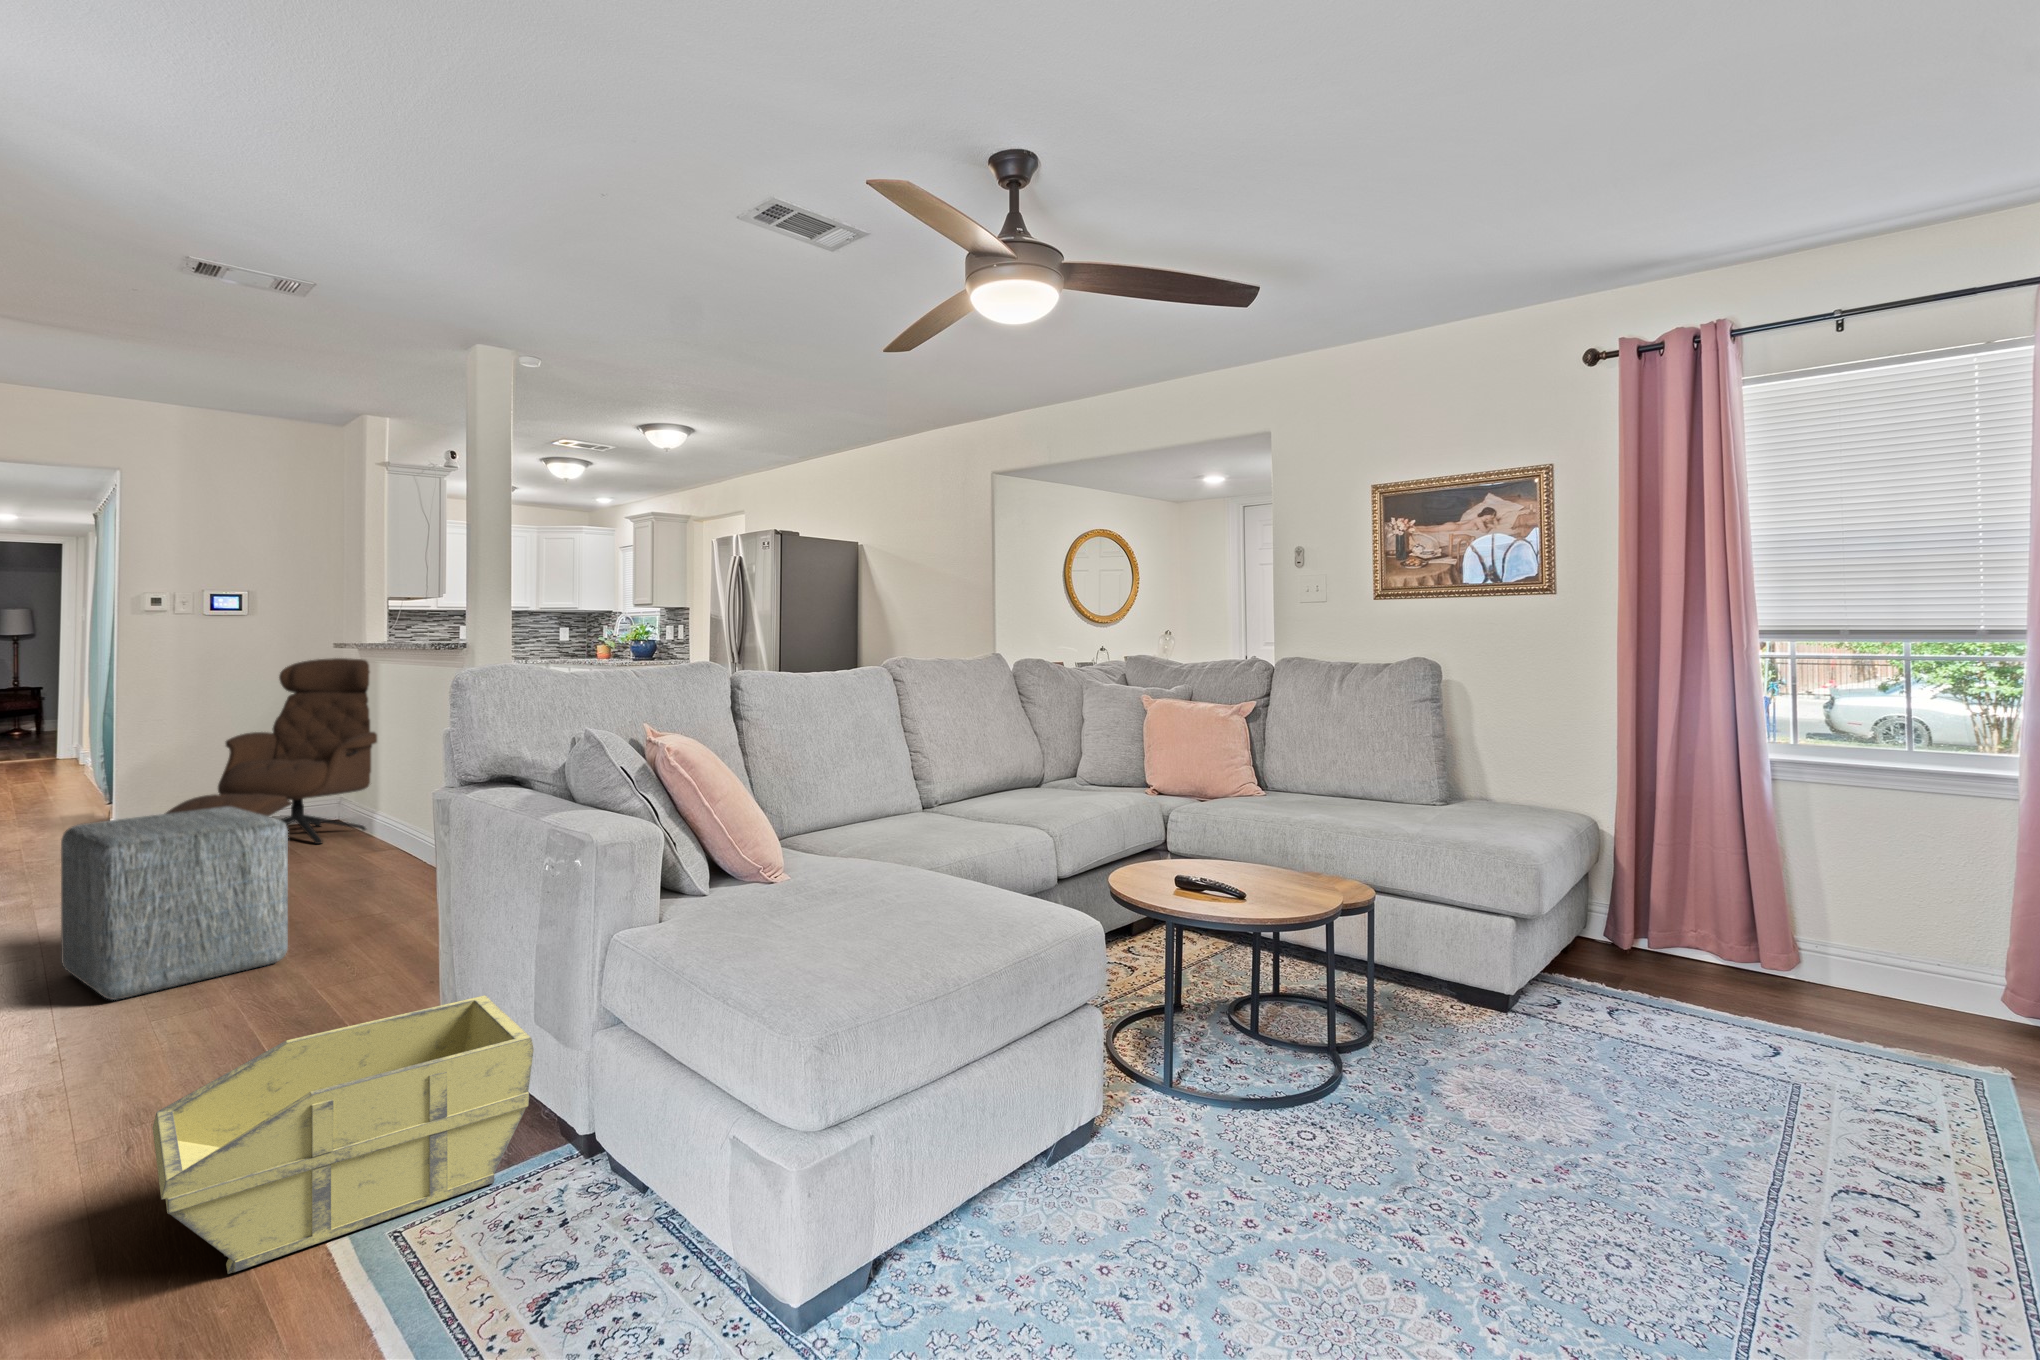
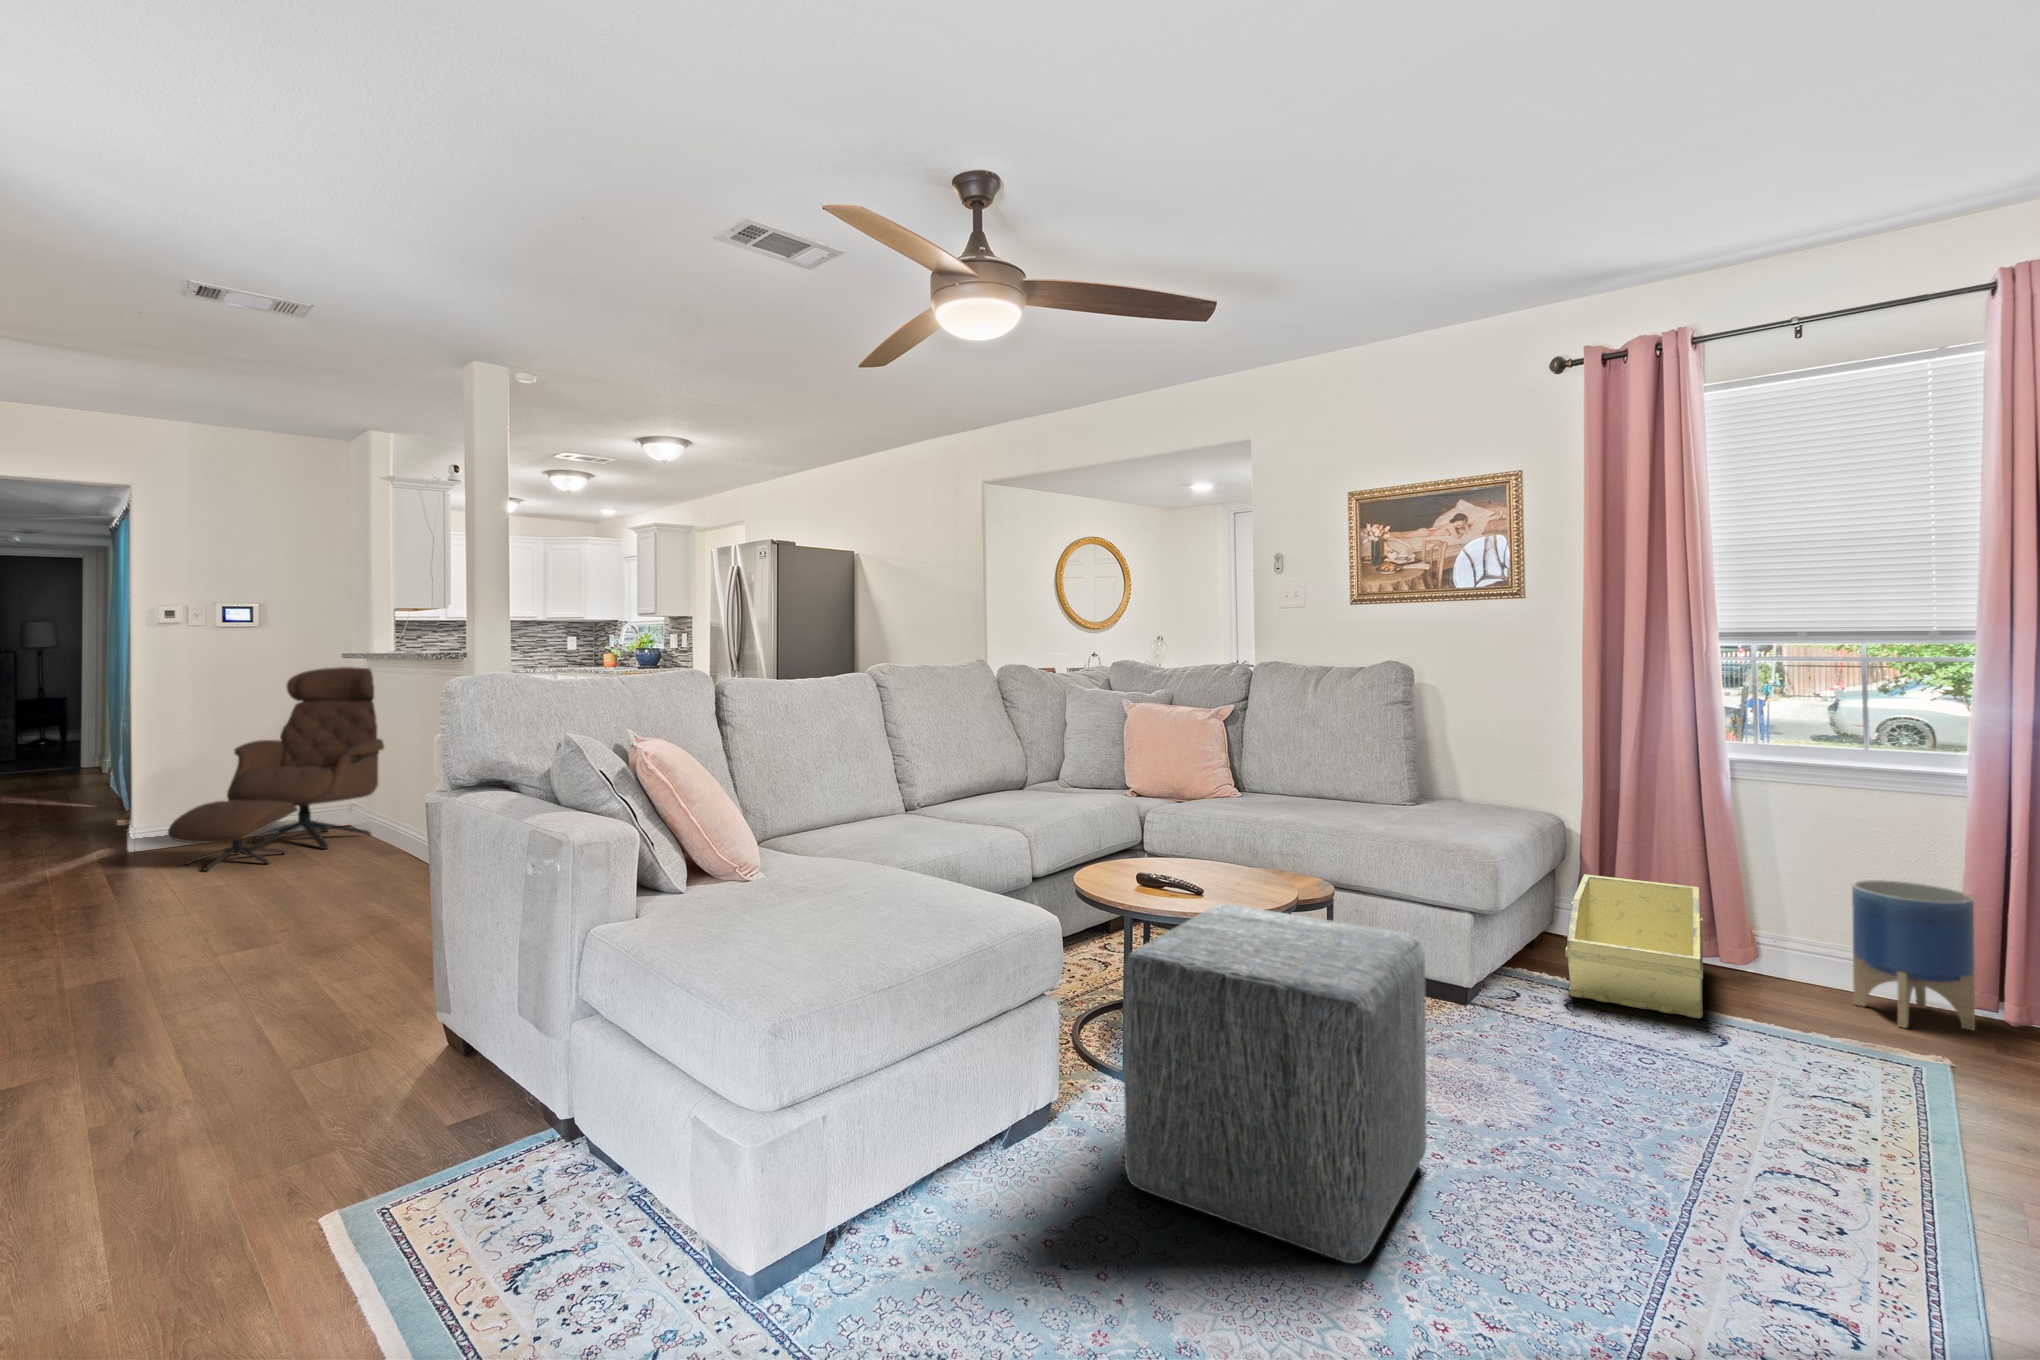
ottoman: present [61,807,288,1000] -> present [1124,904,1427,1263]
planter: none [1898,886,2025,1040] -> present [1852,880,1975,1030]
storage bin: present [153,995,534,1274] -> present [1565,874,1703,1019]

